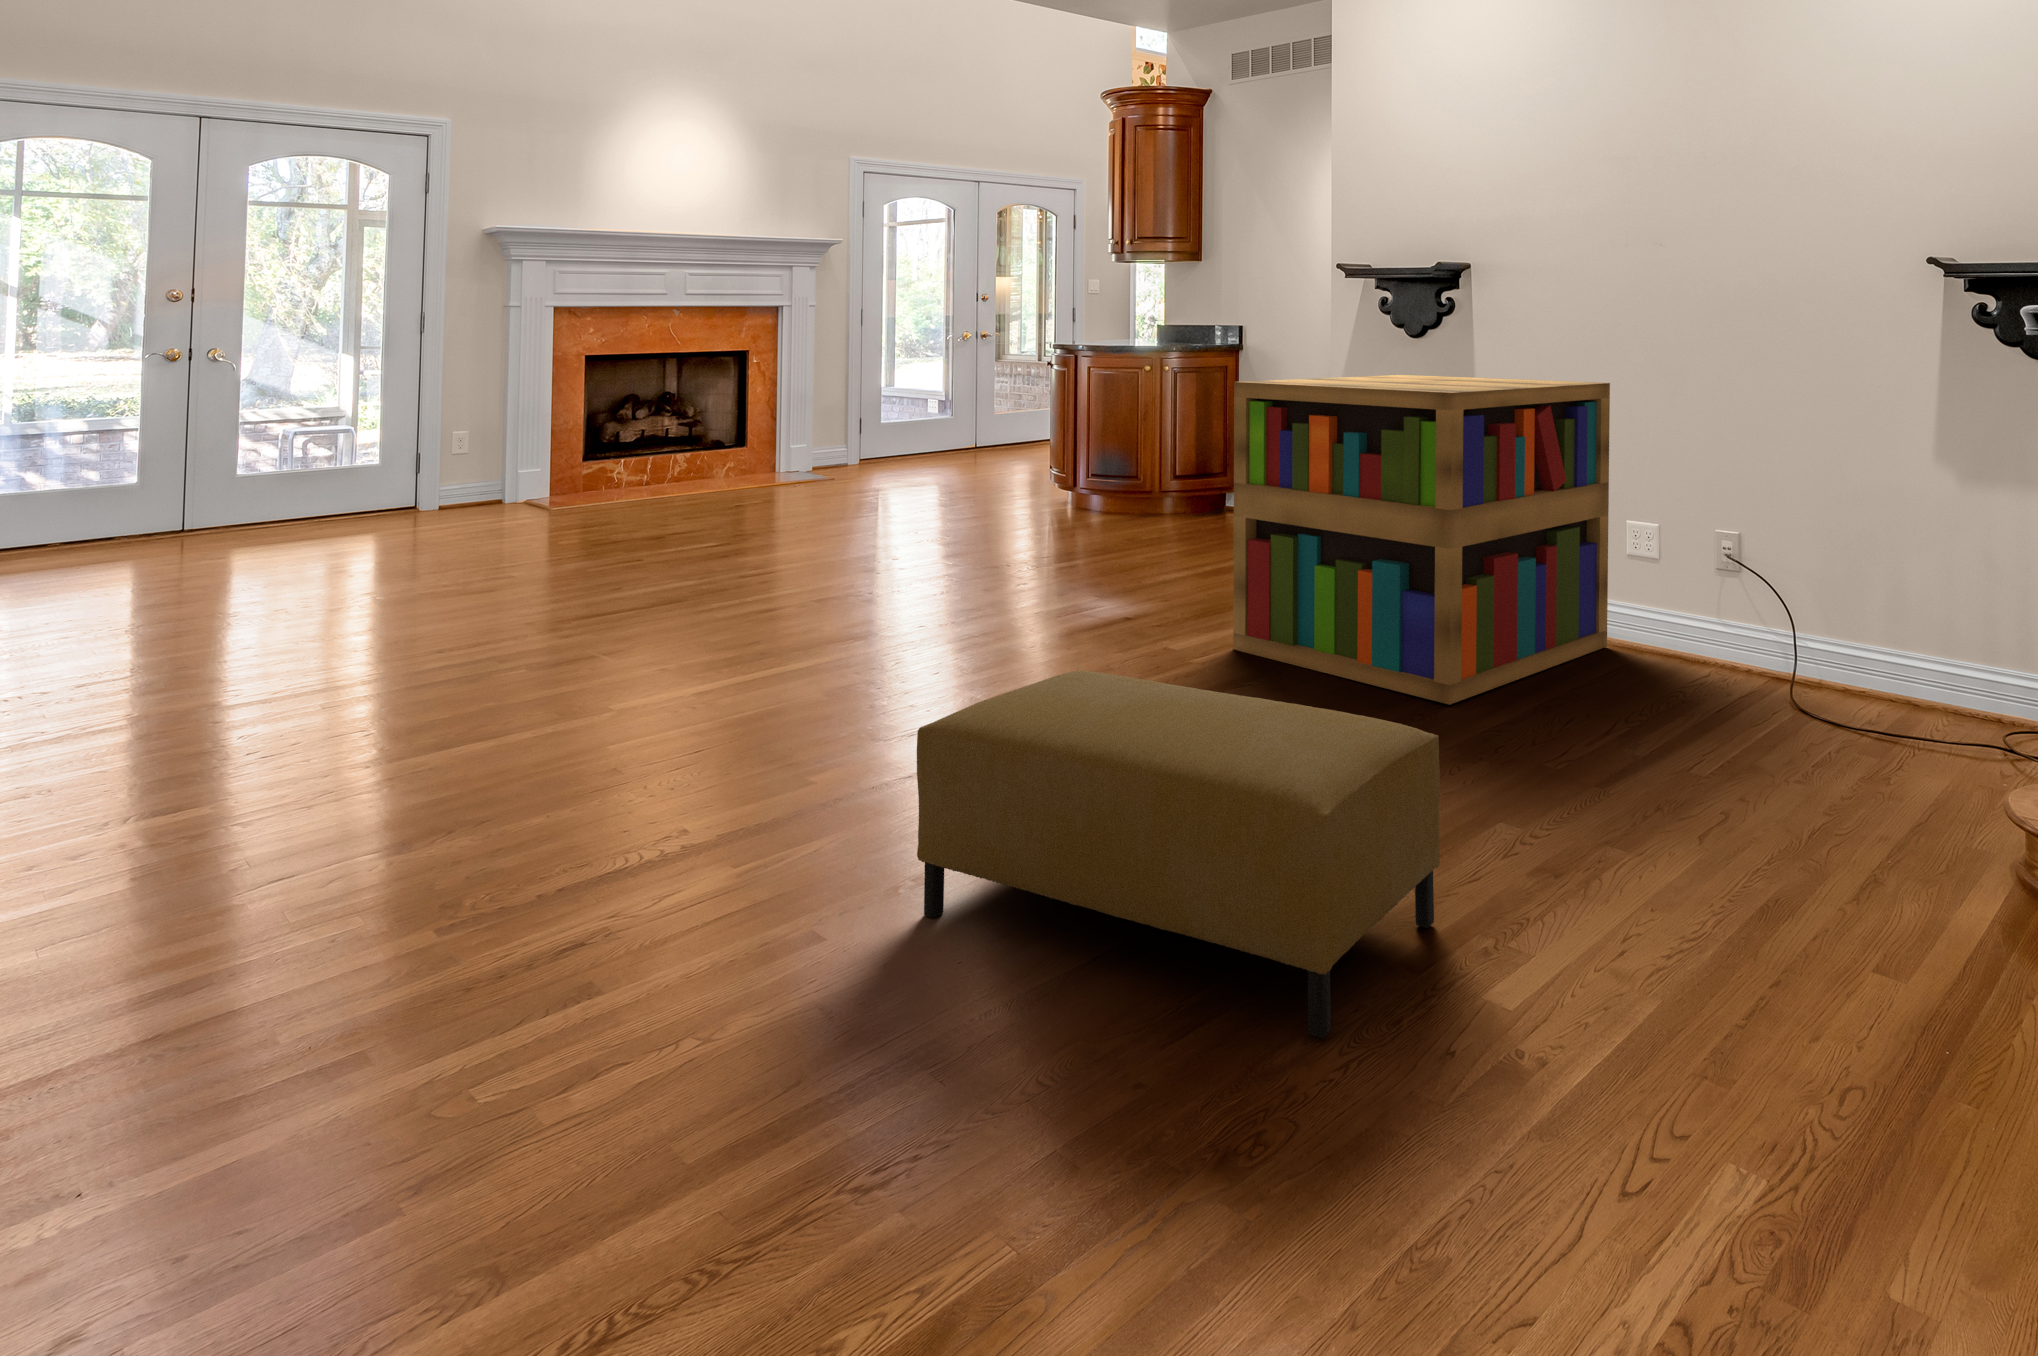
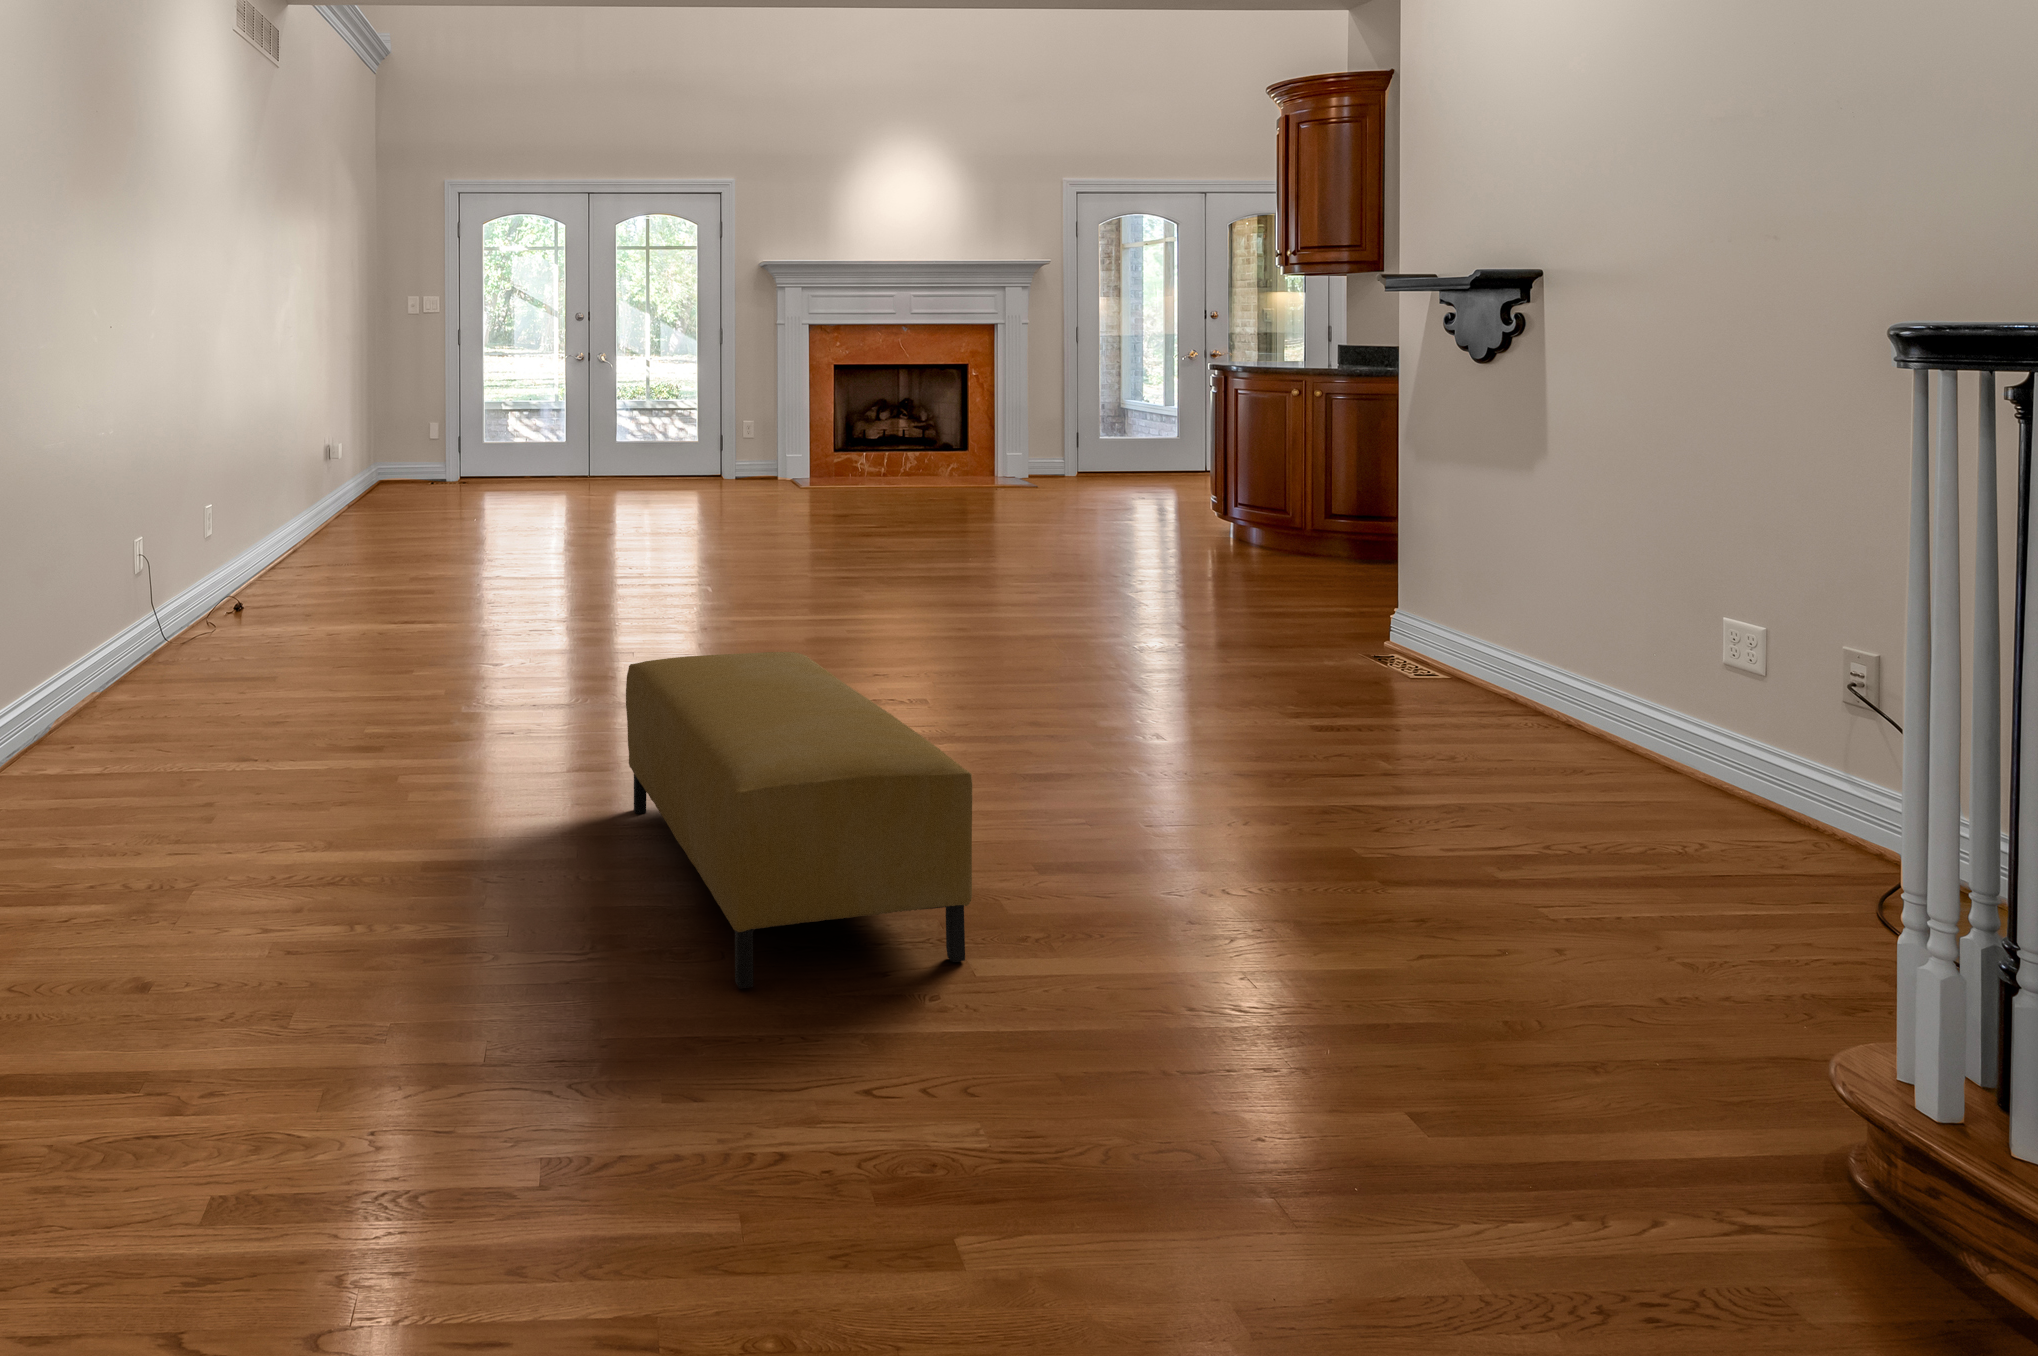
bookshelf: present [1233,375,1610,705] -> none [1174,408,1707,802]

